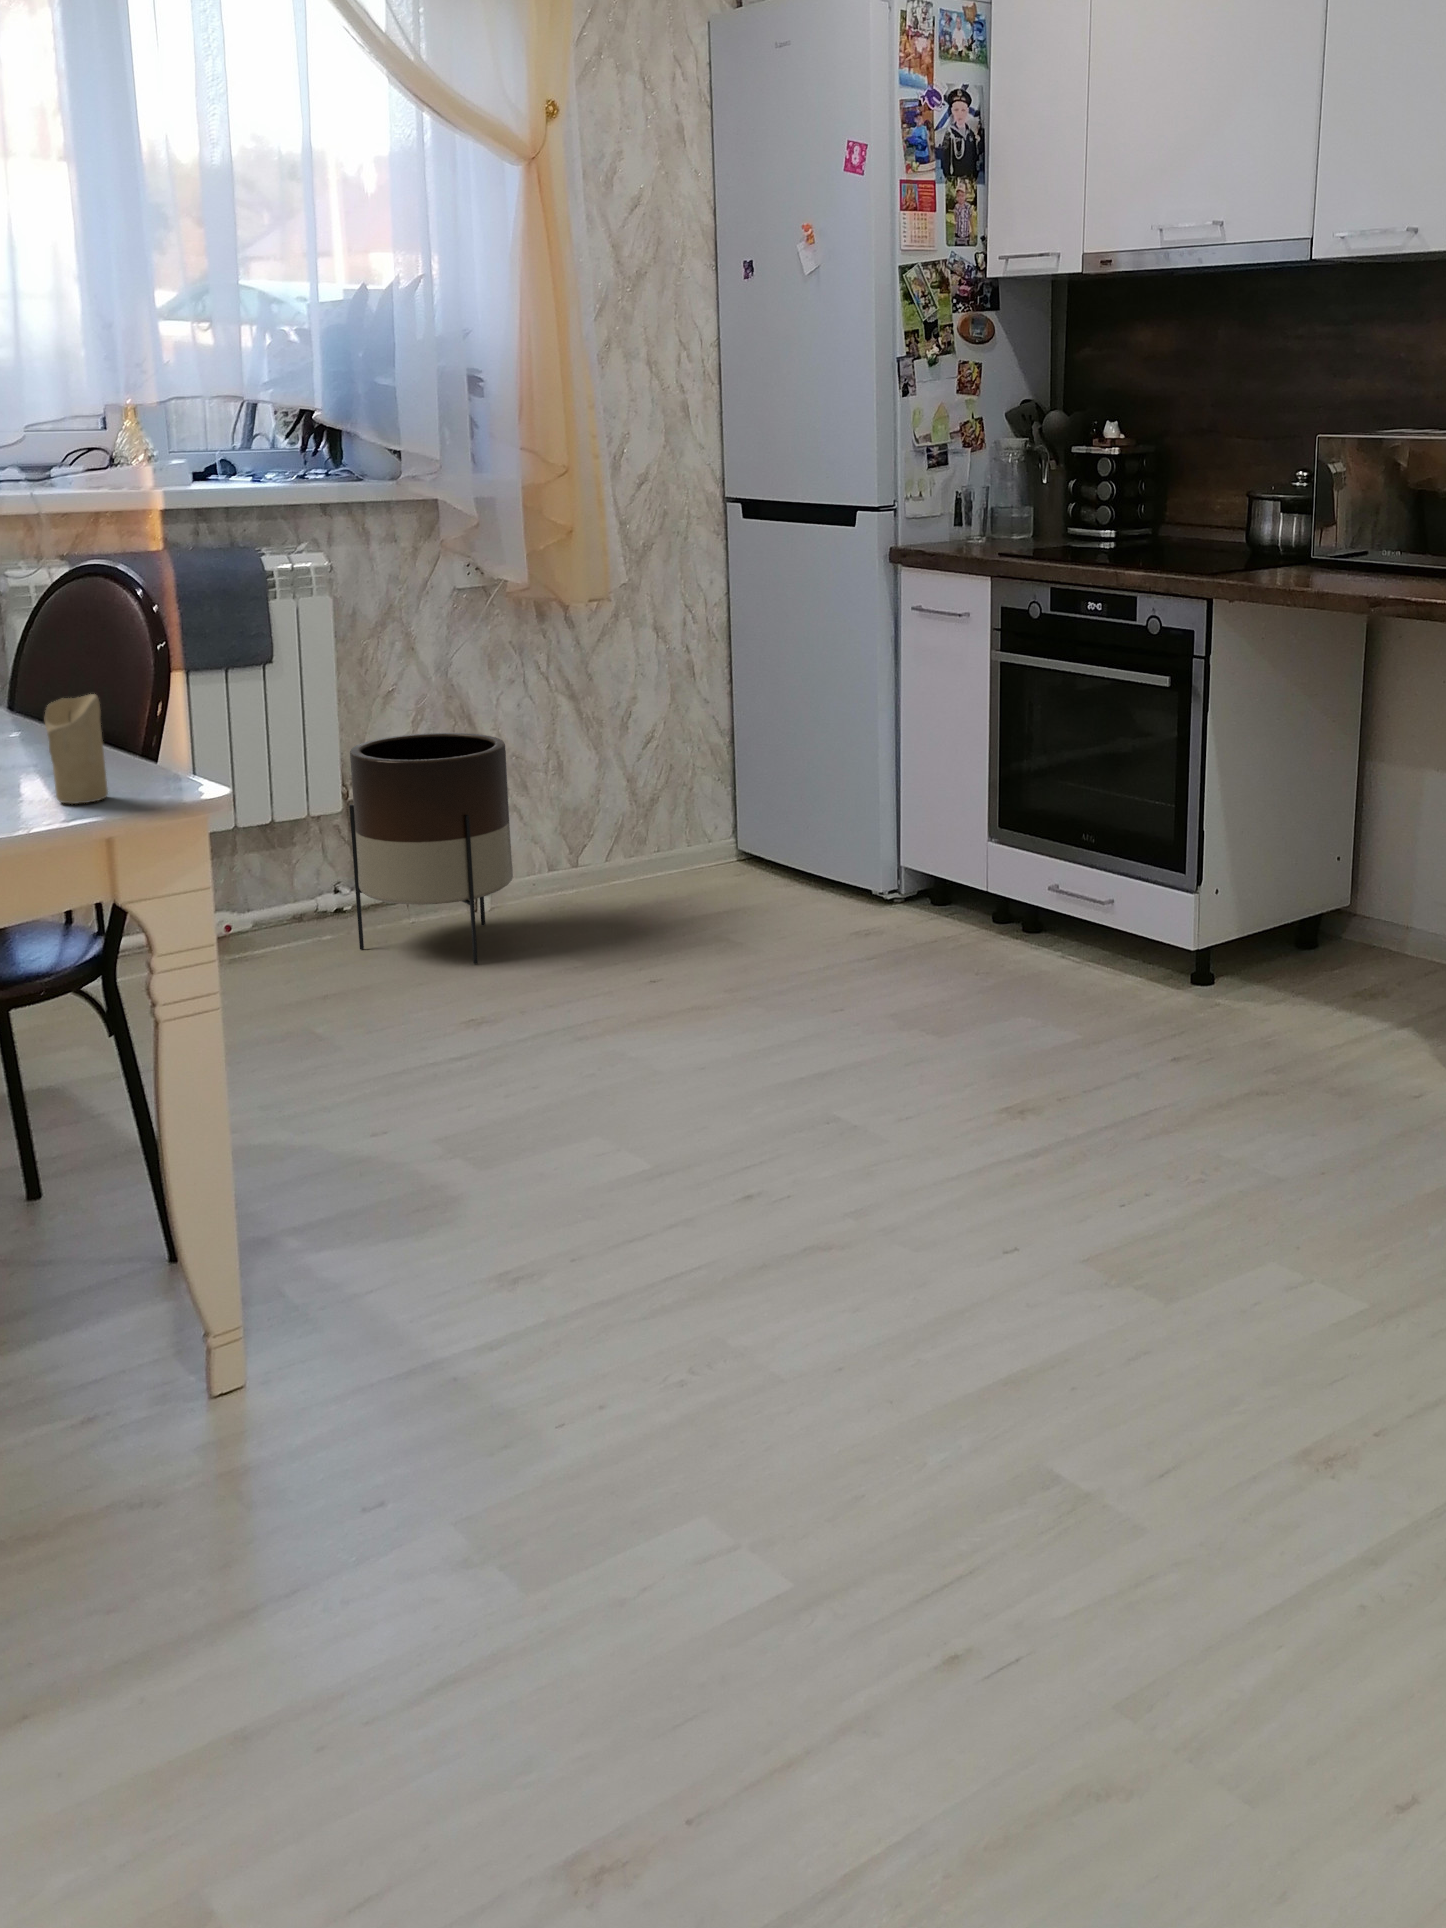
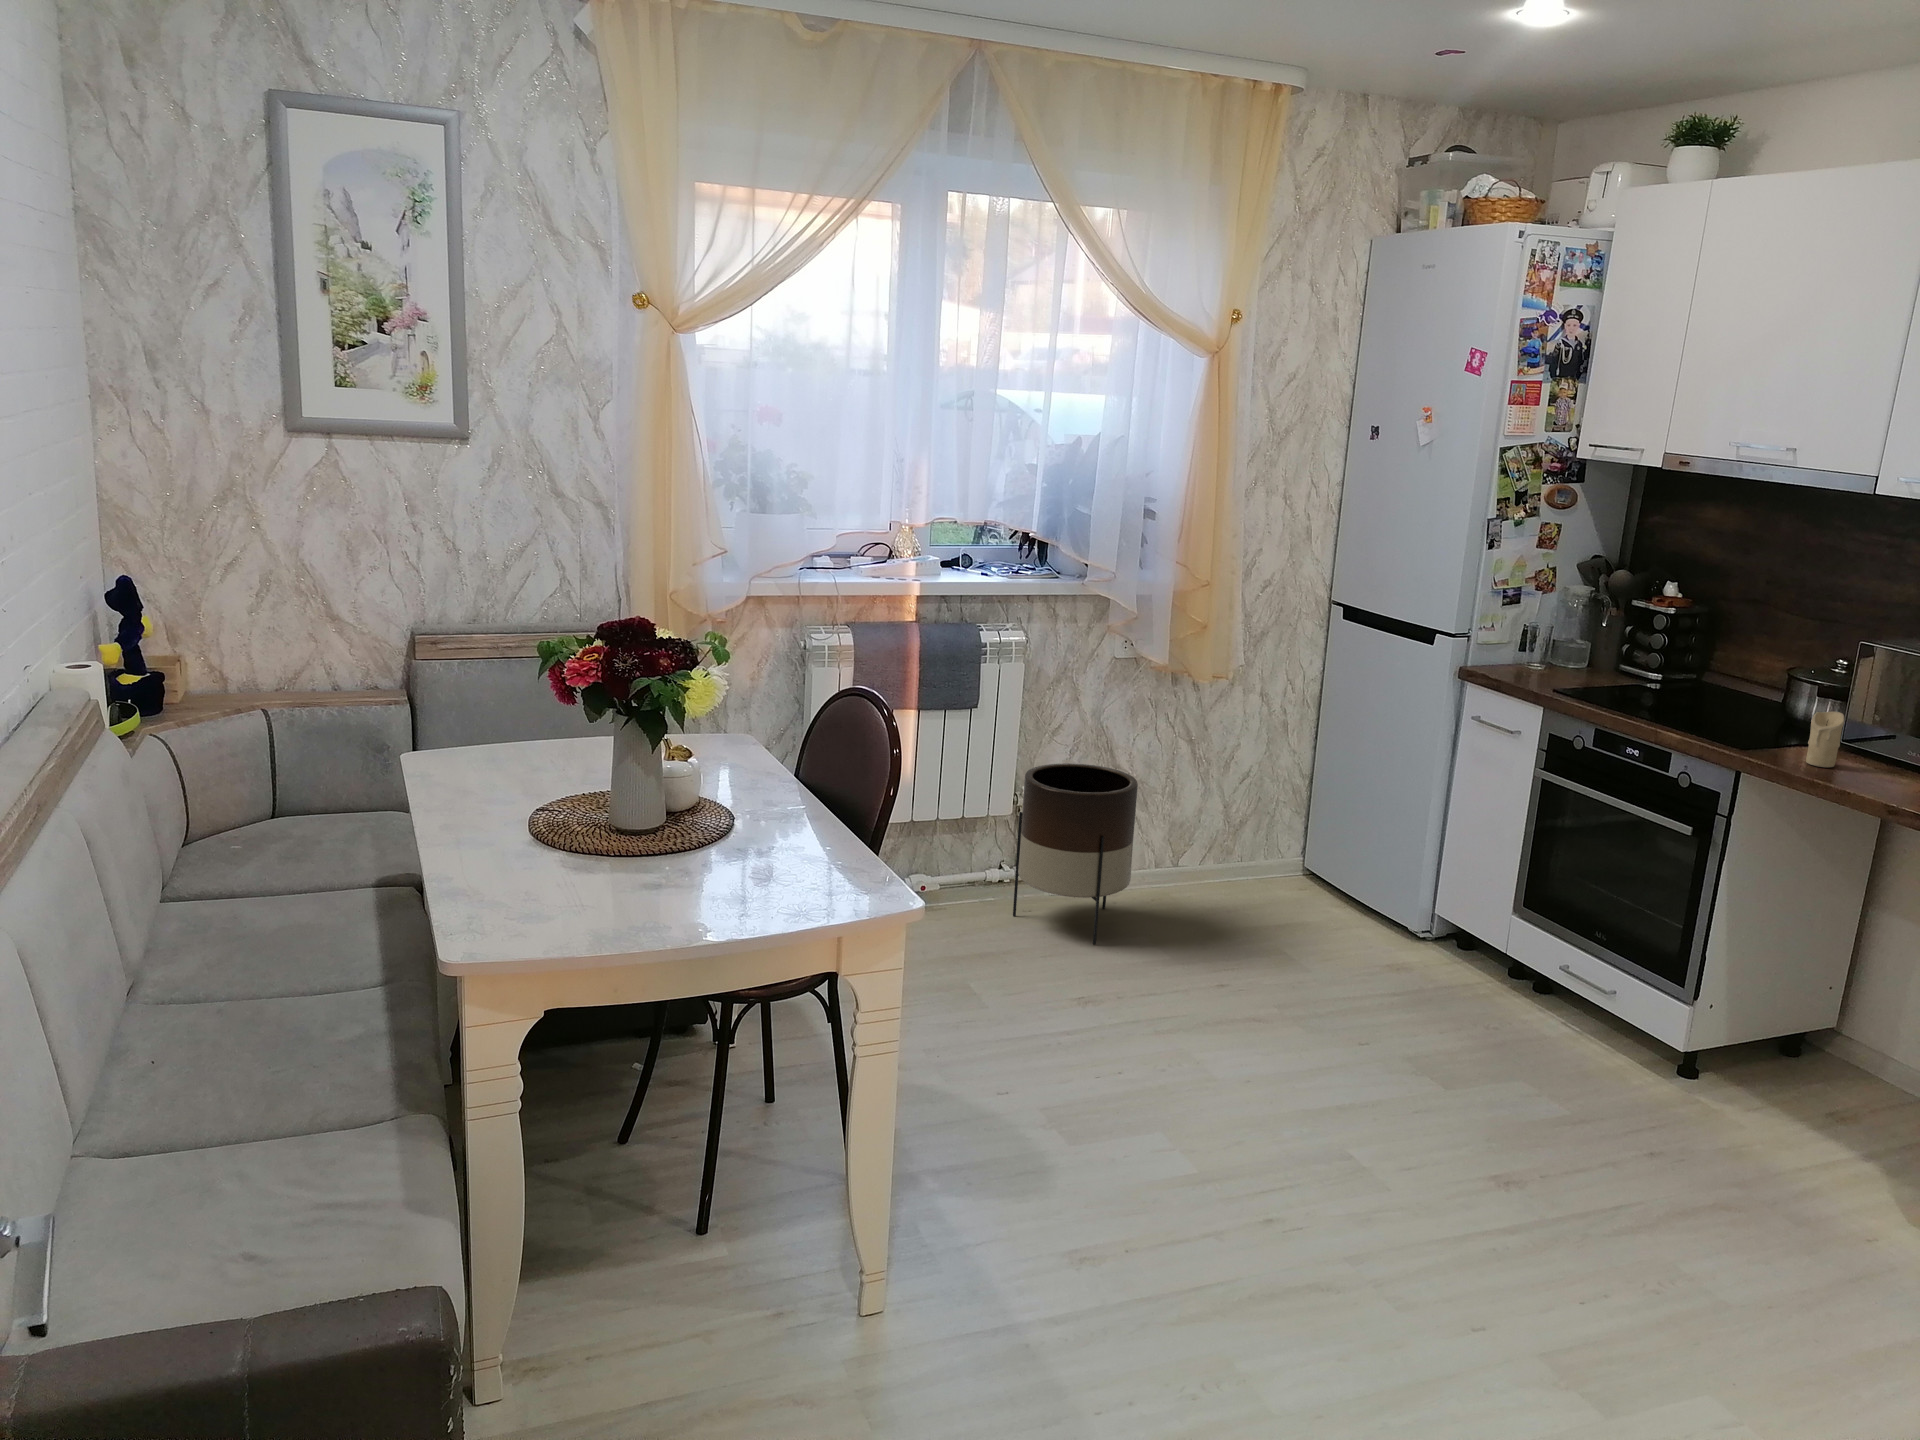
candle: present [45,694,108,804] -> present [1806,712,1844,767]

